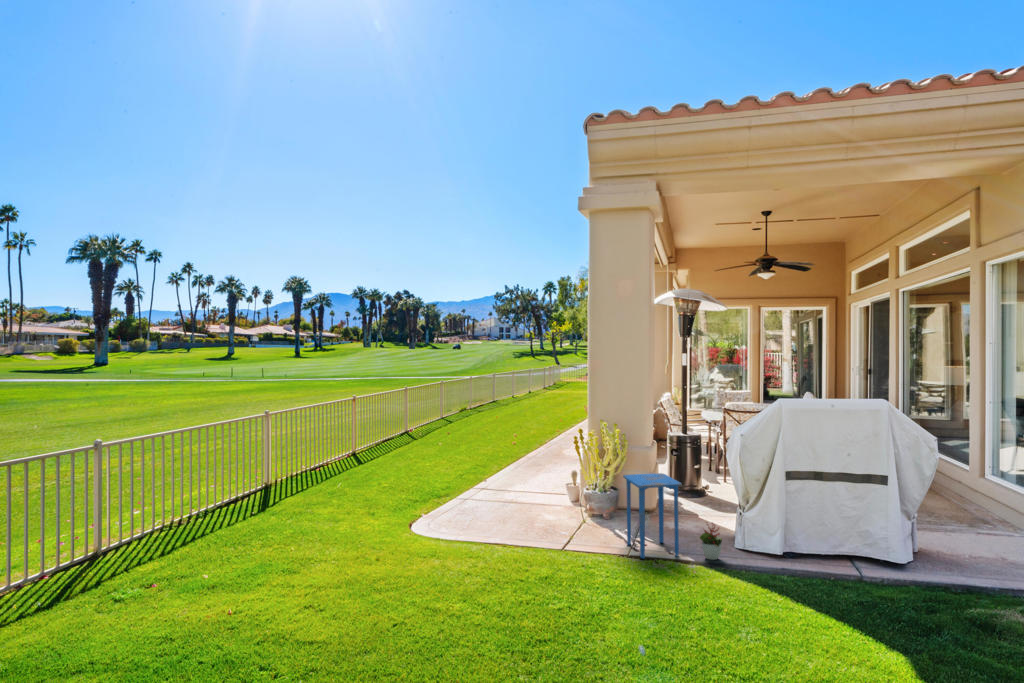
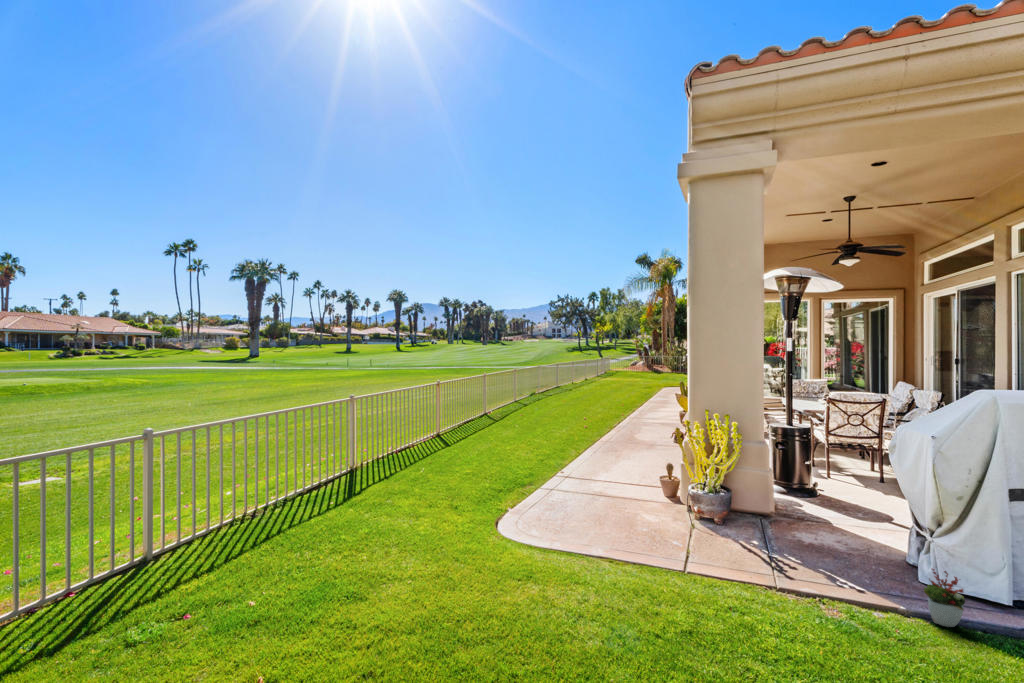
side table: present [623,473,682,558] -> none [783,488,892,616]

